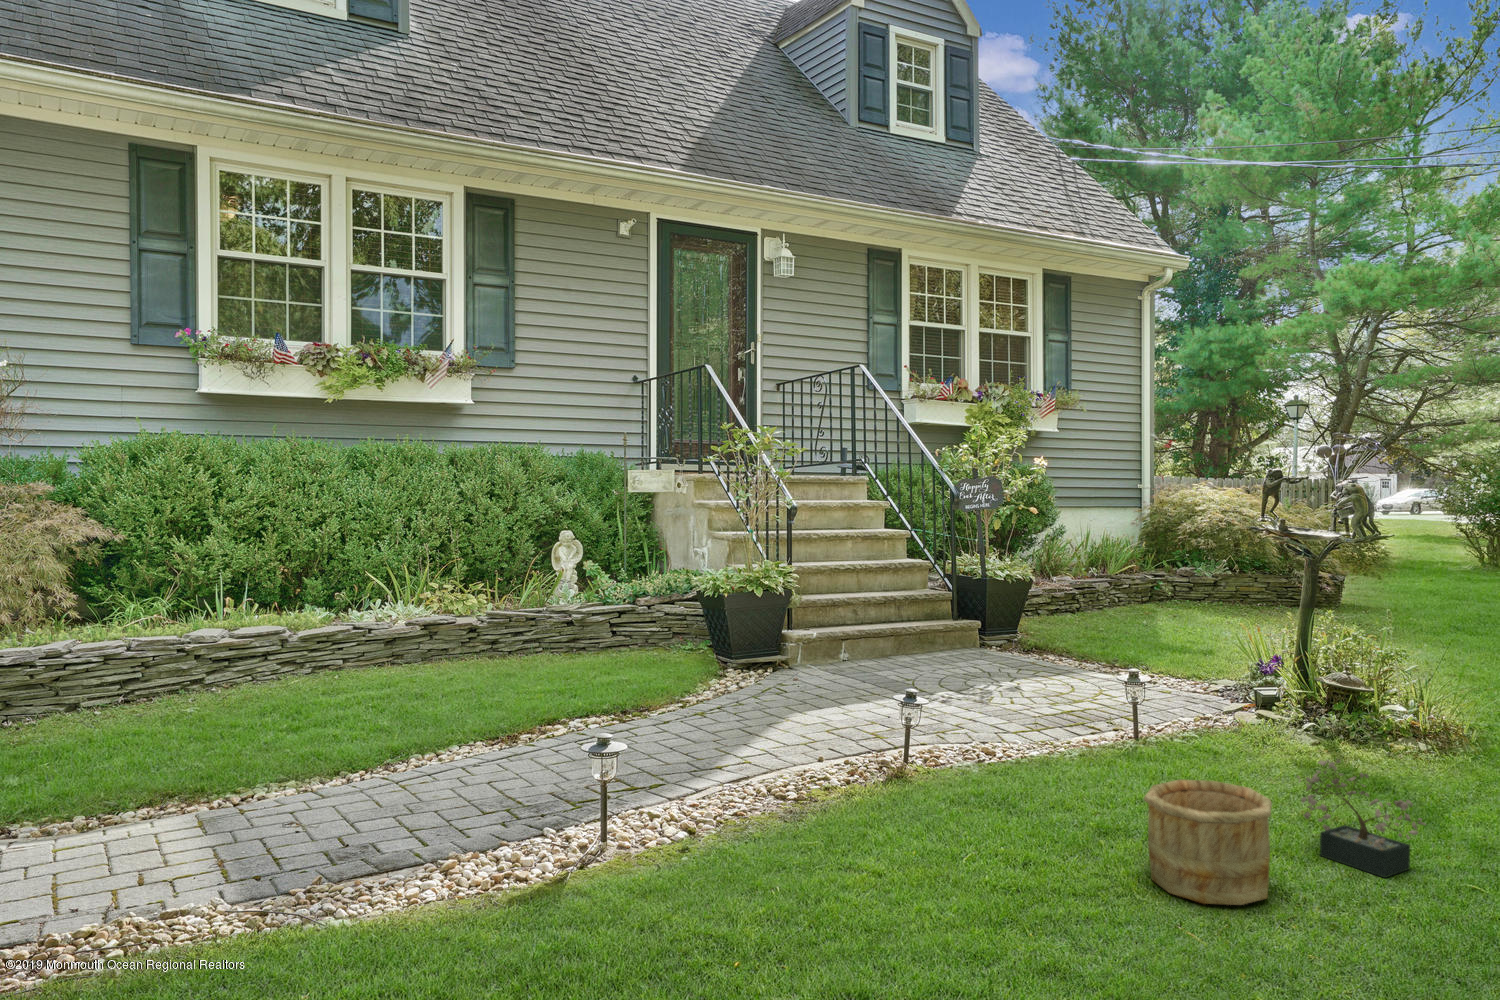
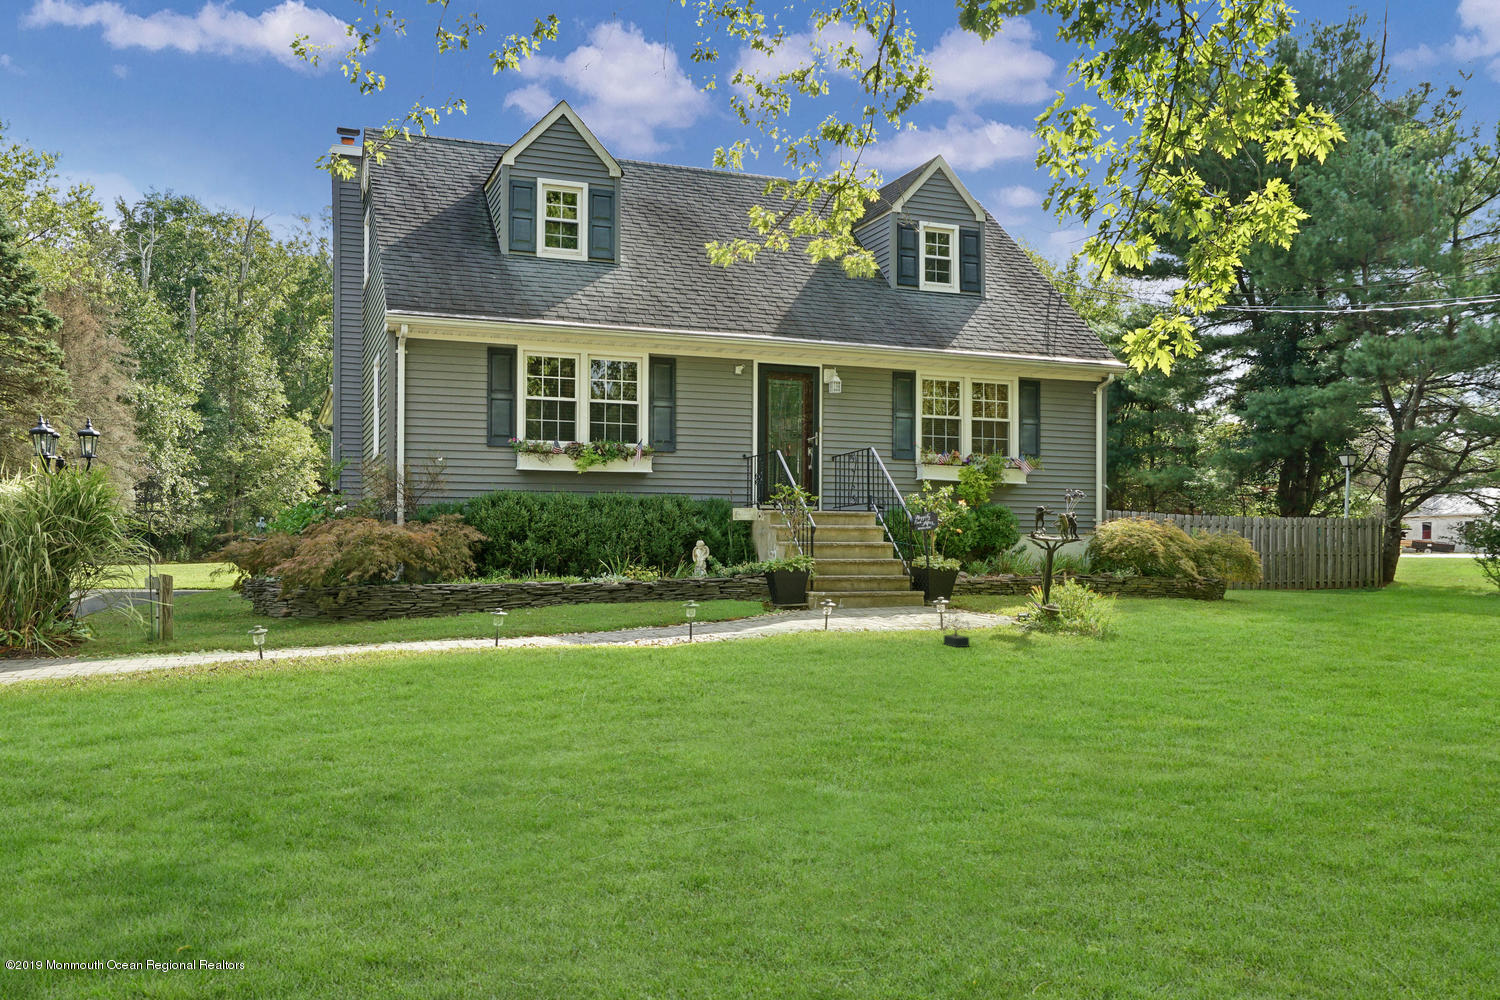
wooden bucket: present [1144,780,1272,905] -> none [869,613,909,648]

